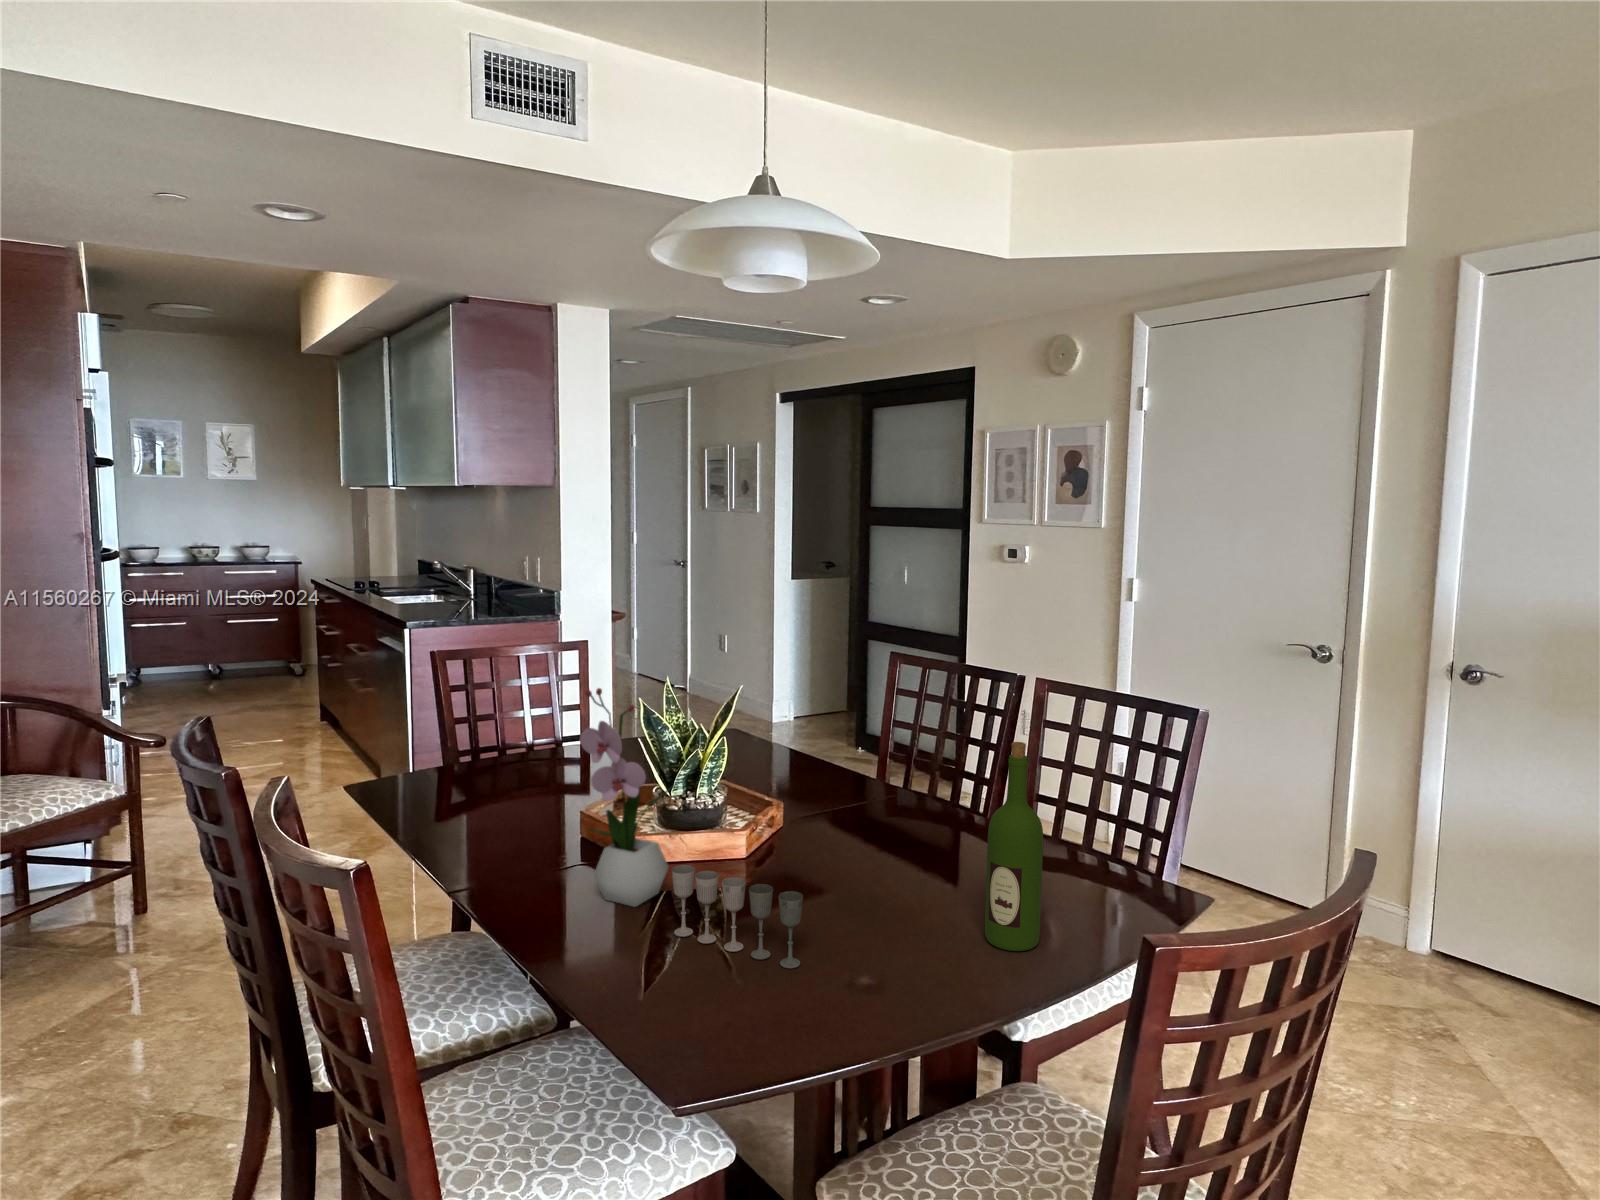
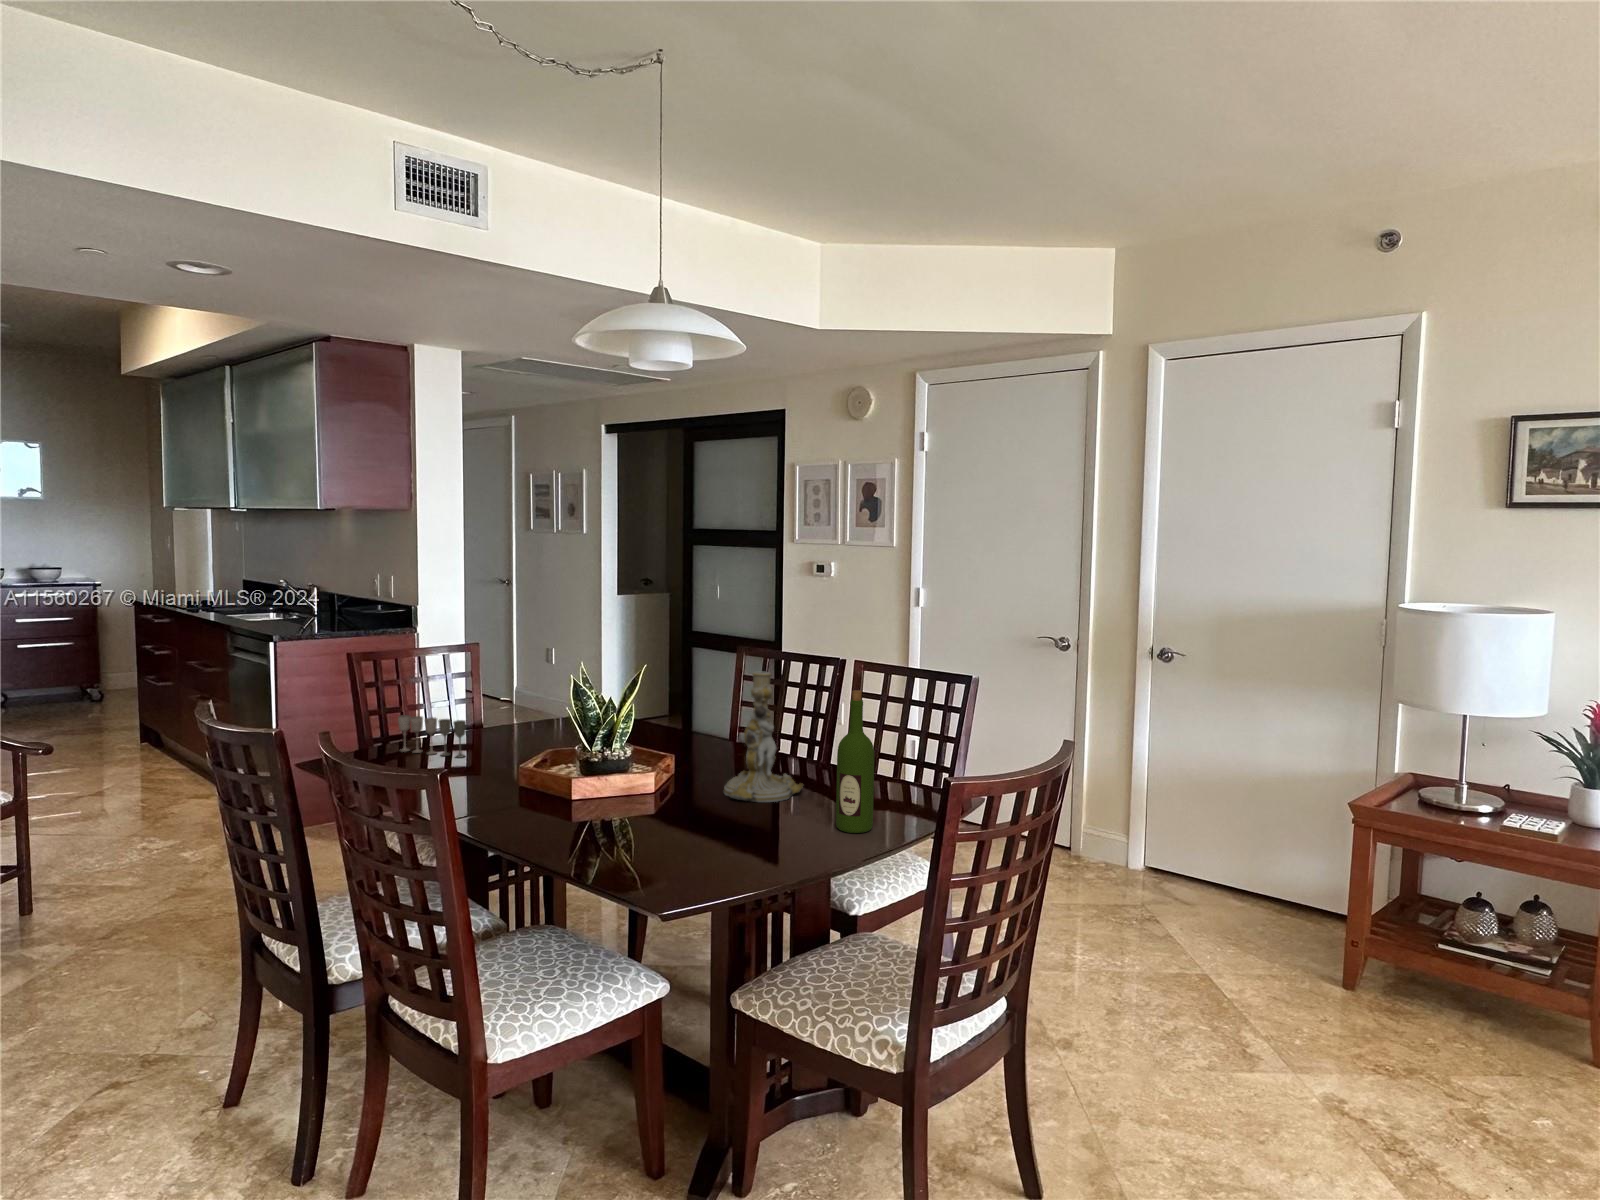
flower arrangement: present [580,688,675,907] -> none [540,664,608,827]
candlestick: none [841,699,950,881] -> present [724,671,803,802]
wine glass: present [672,865,803,968] -> present [398,715,466,758]

